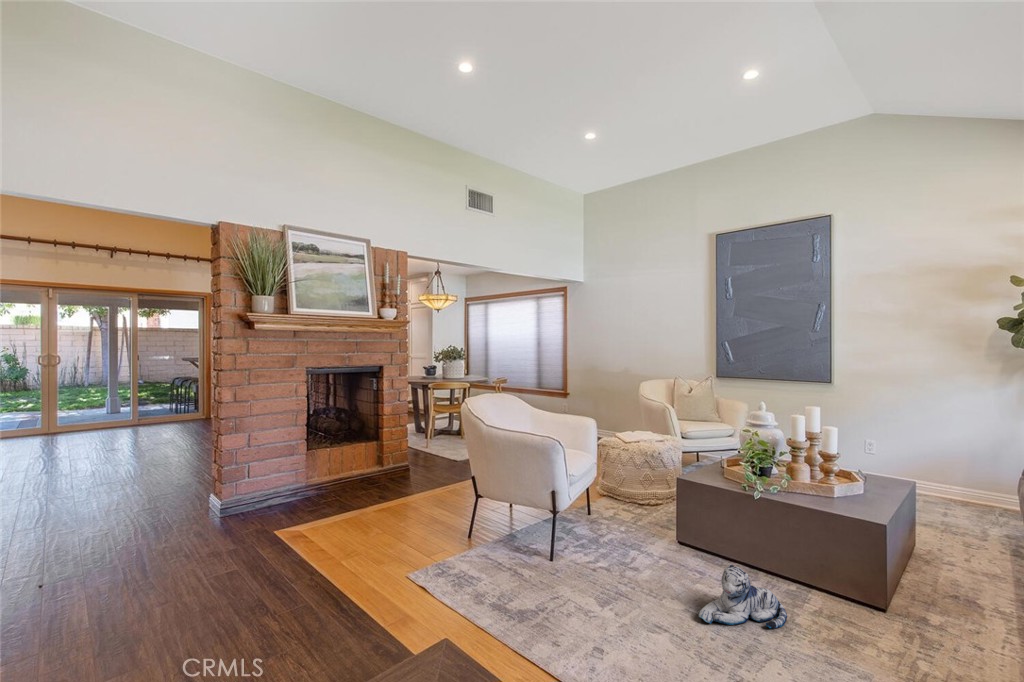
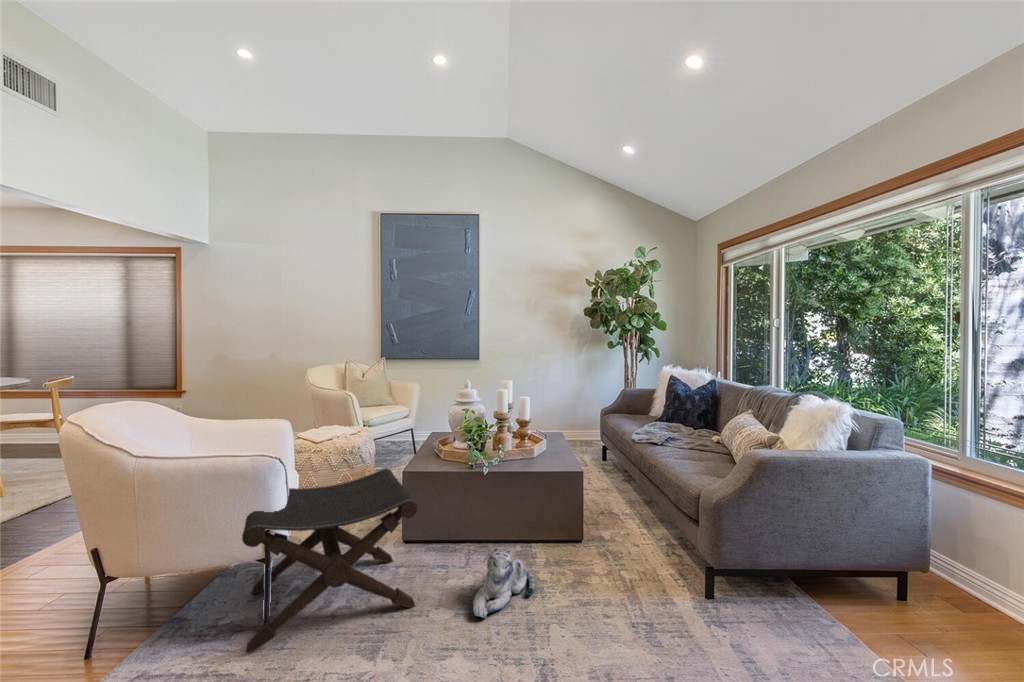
footstool: none [534,461,662,589] -> present [242,469,418,653]

